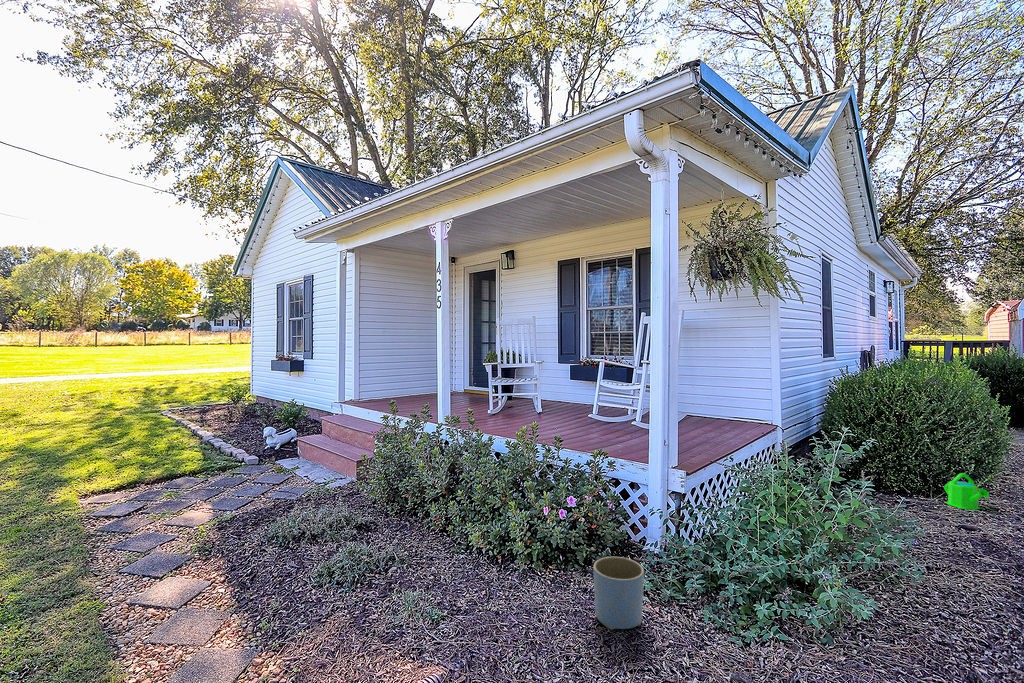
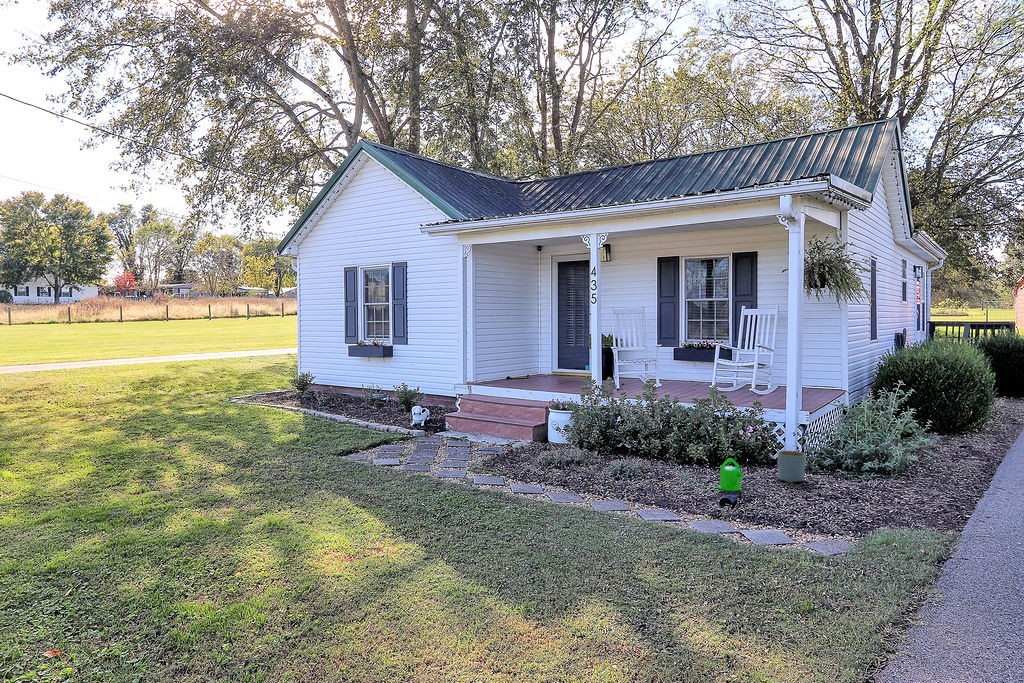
watering can: present [944,473,989,510] -> present [719,458,743,491]

